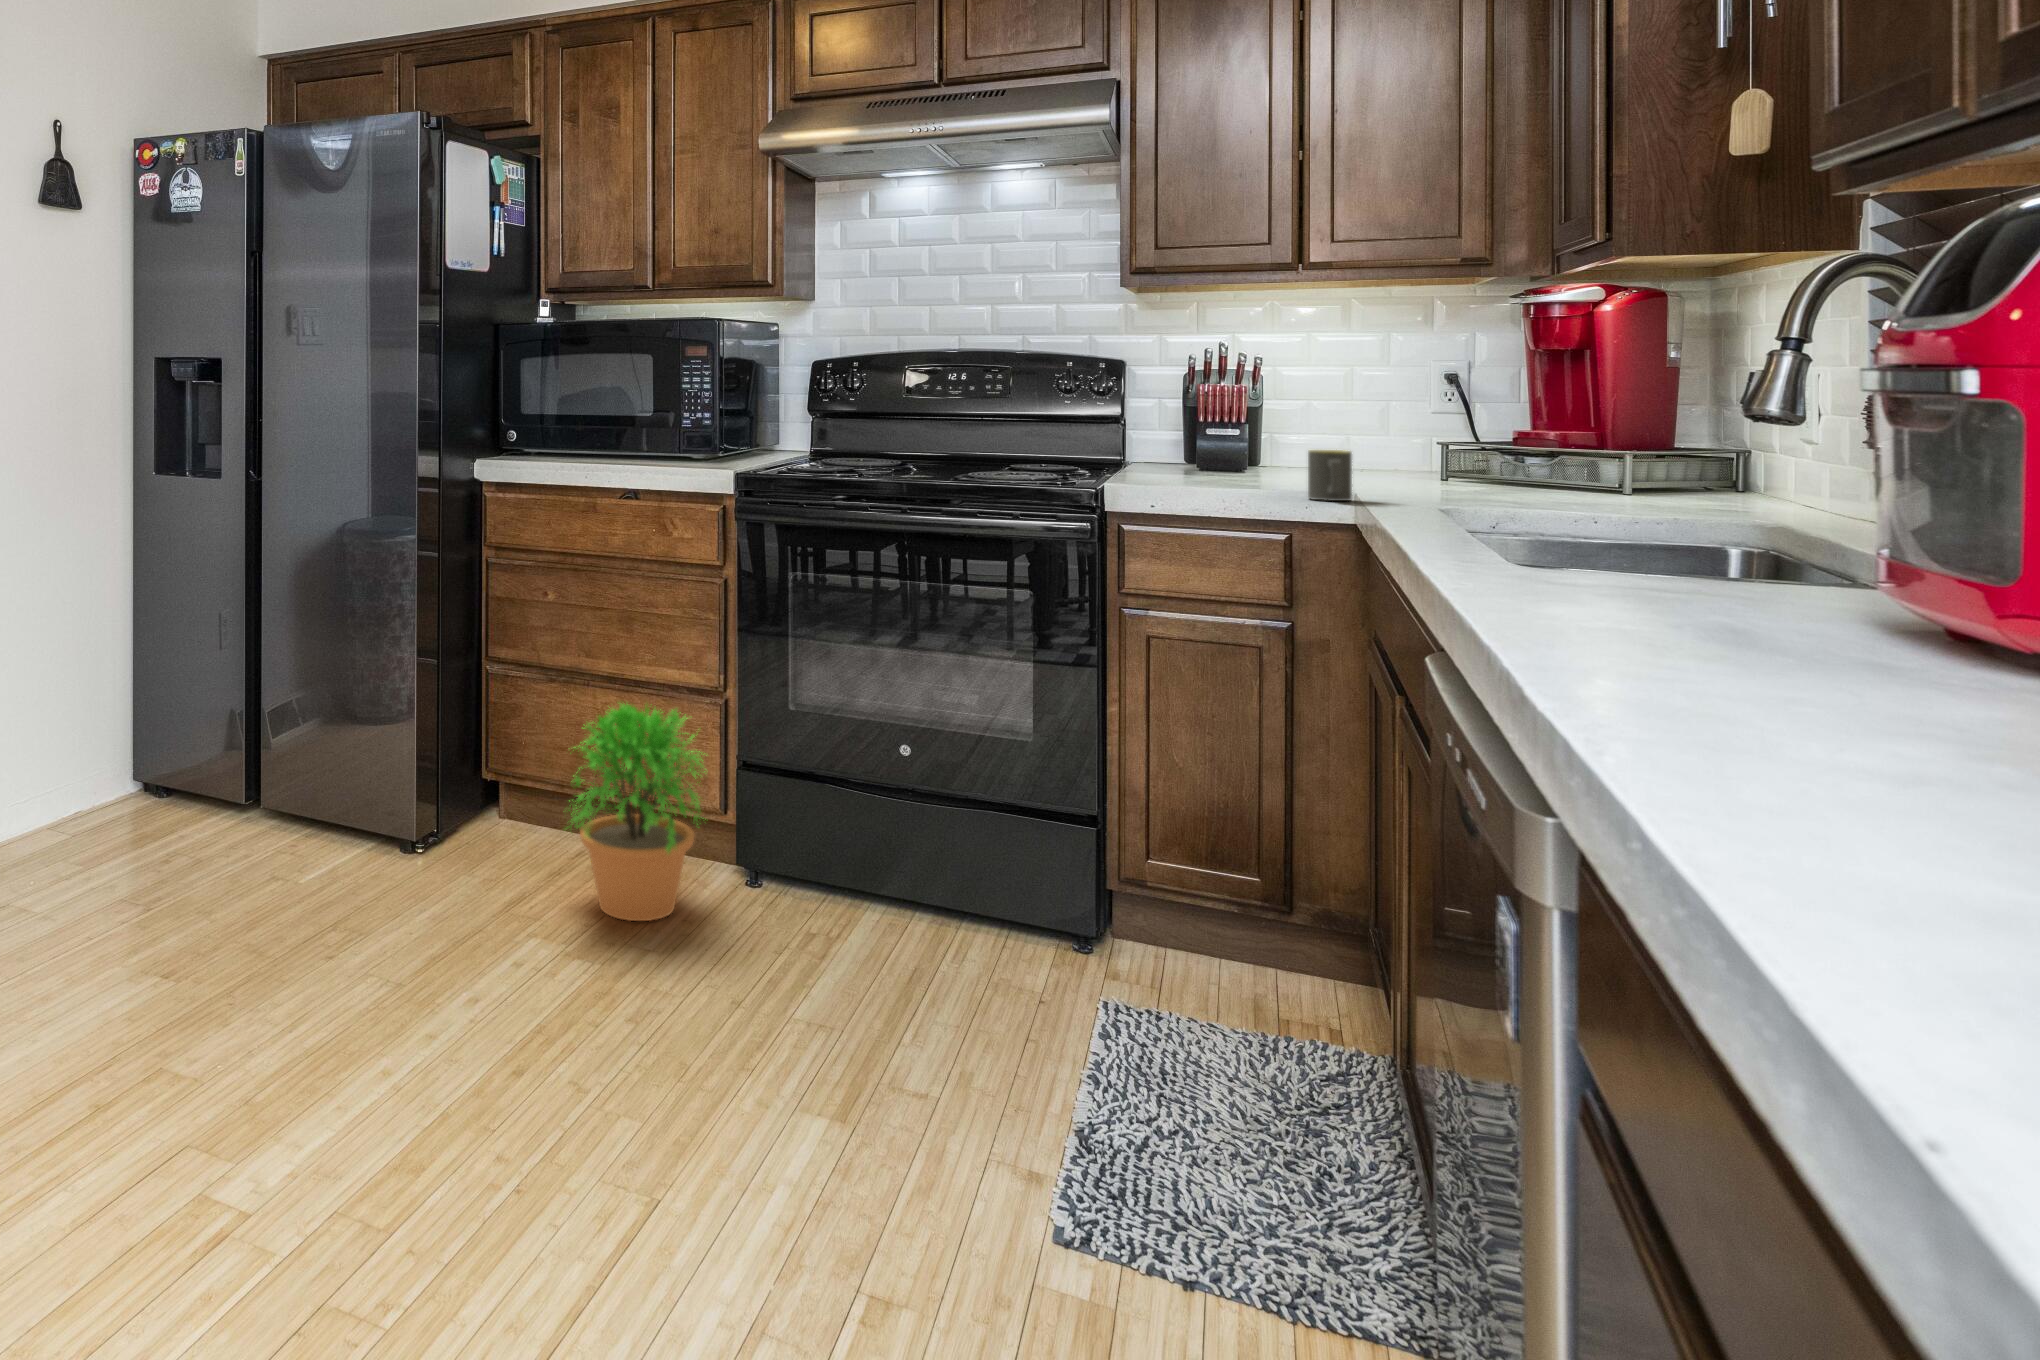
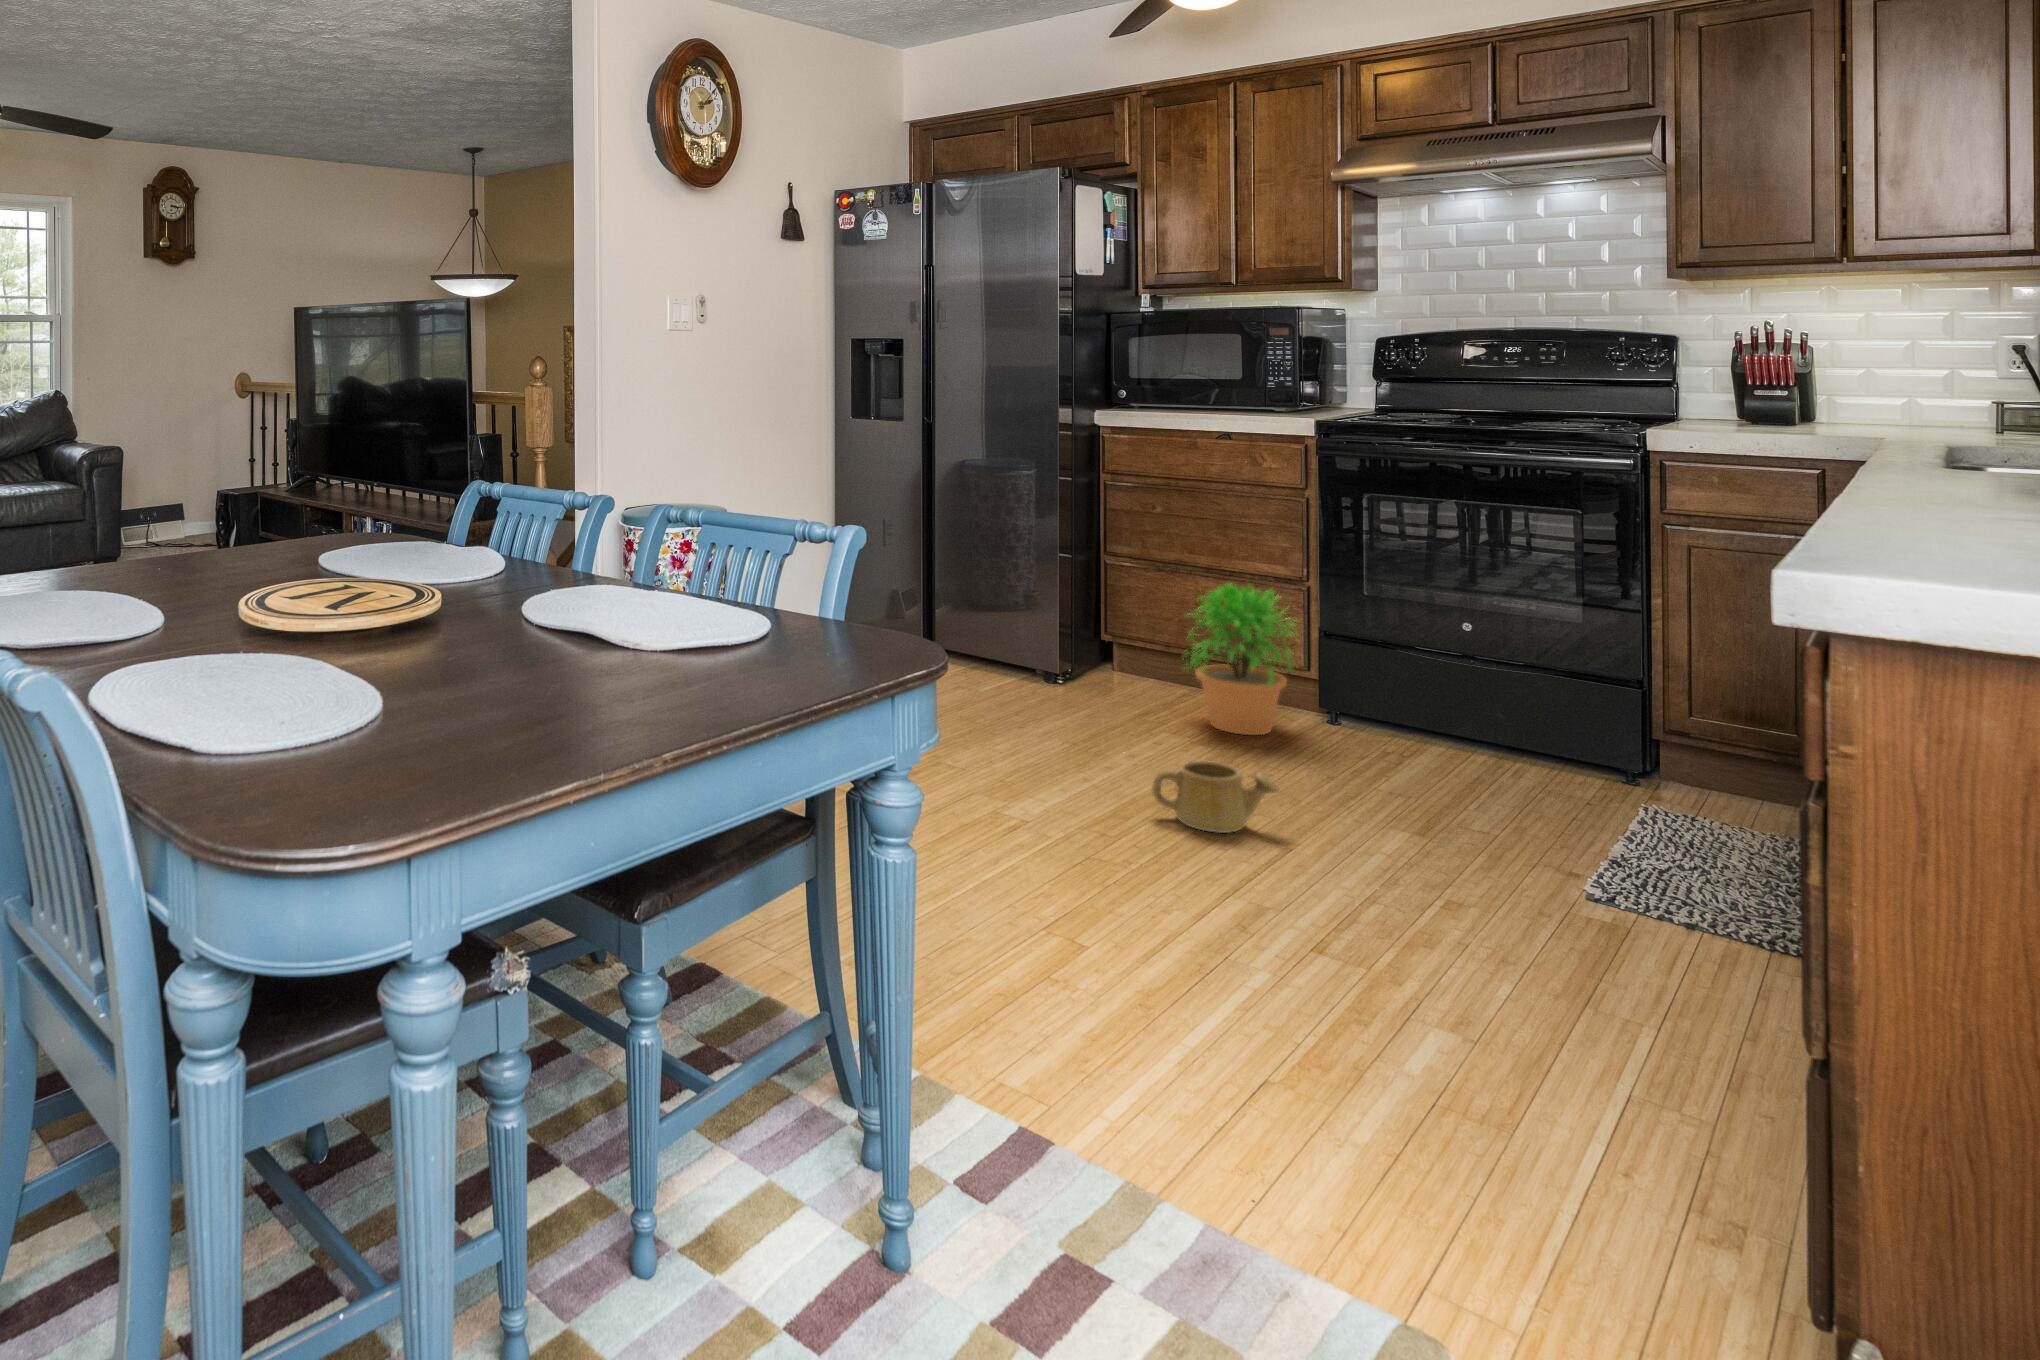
mug: present [1308,450,1352,501] -> none [1843,405,1886,445]
watering can: none [471,1019,653,1147] -> present [1152,761,1280,833]

